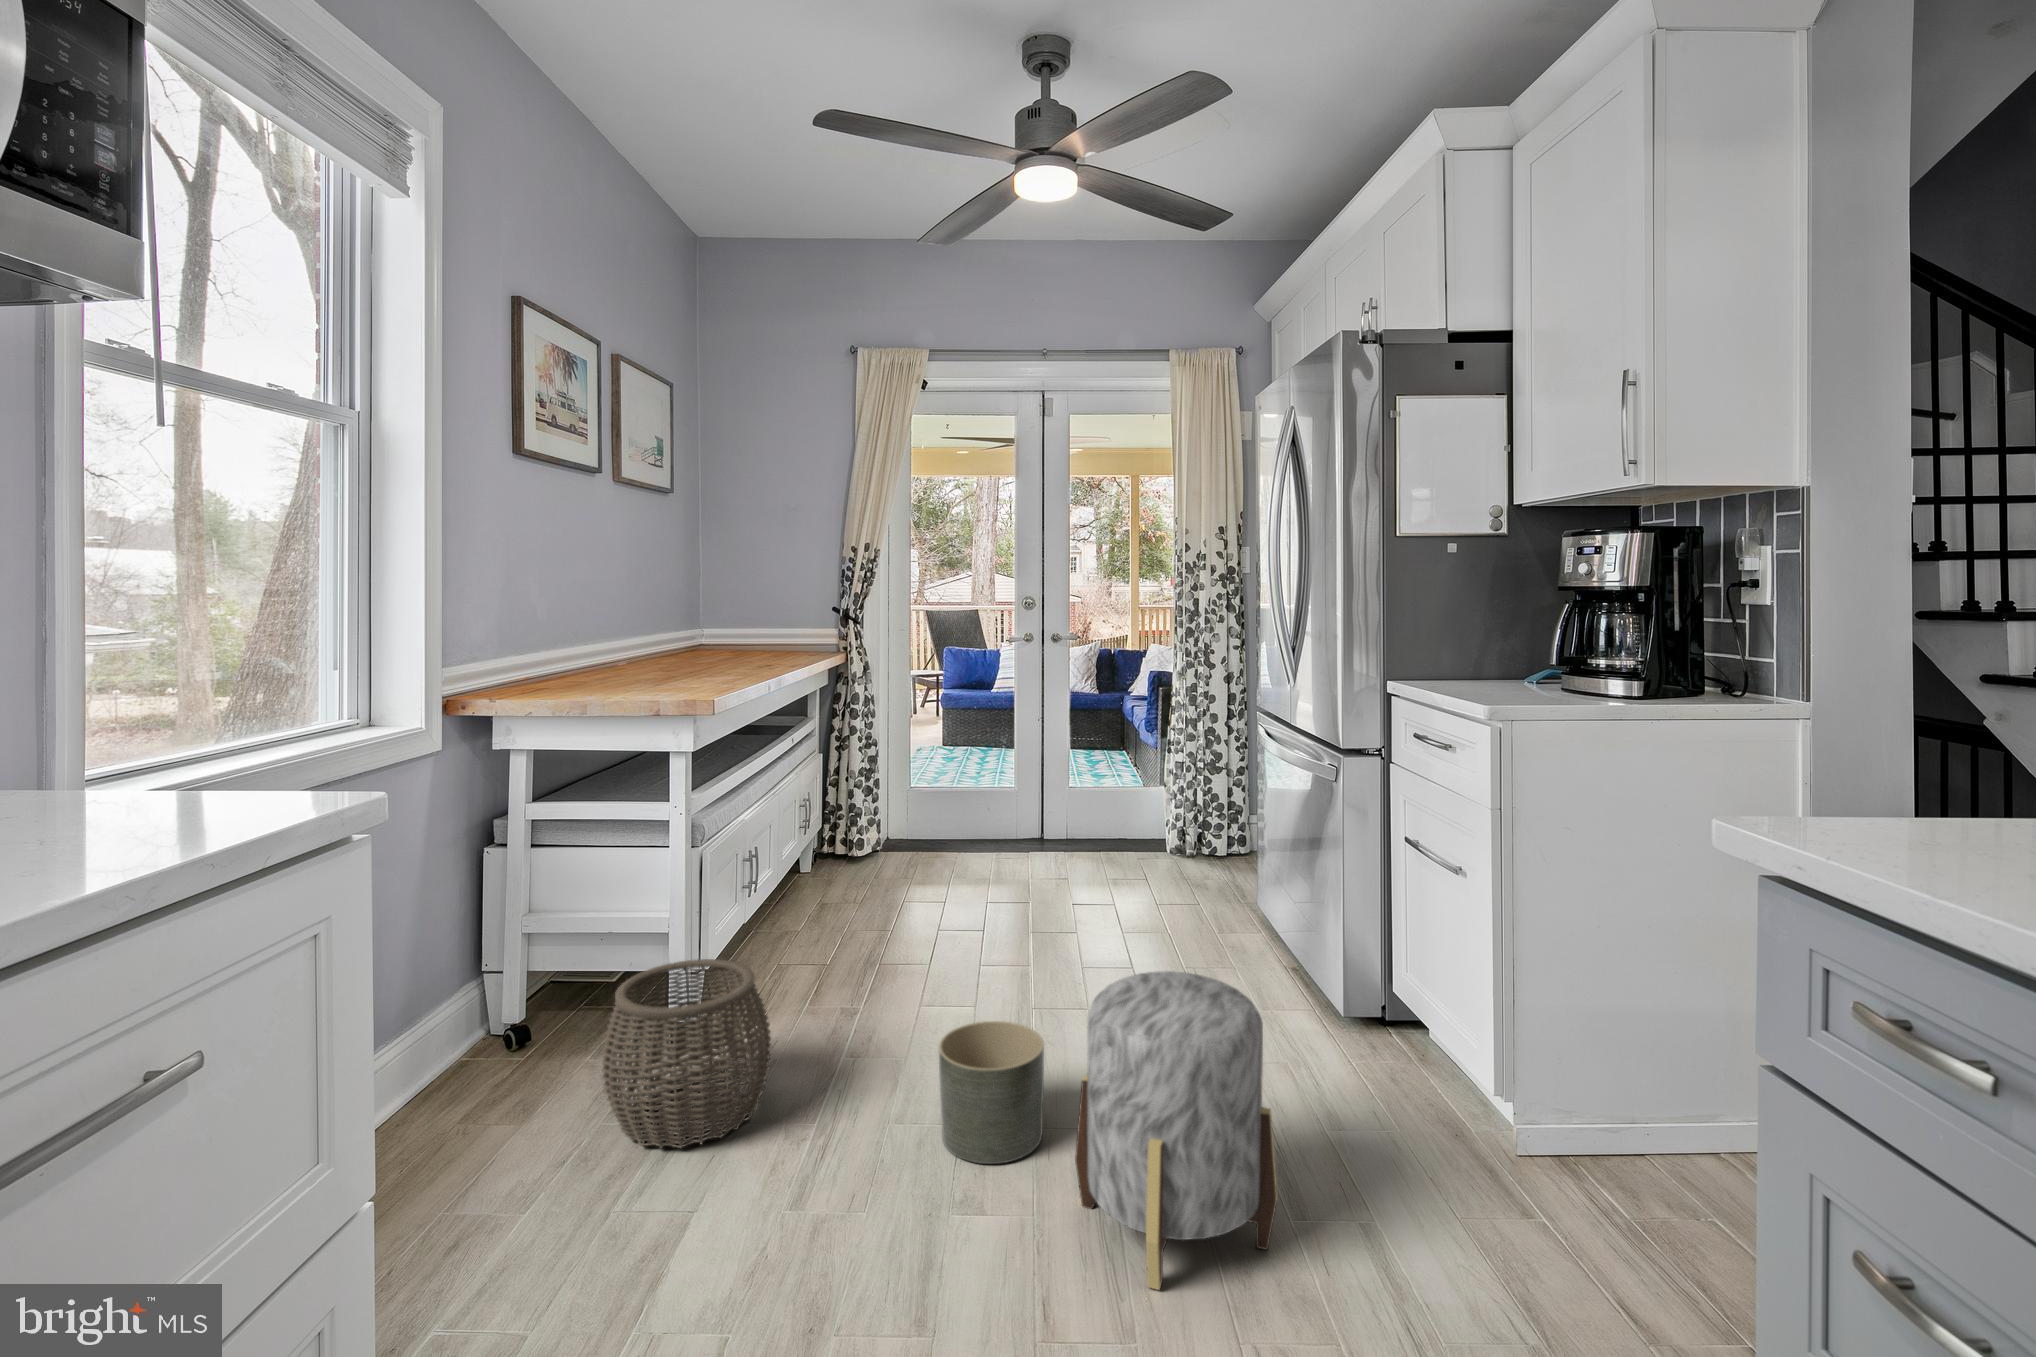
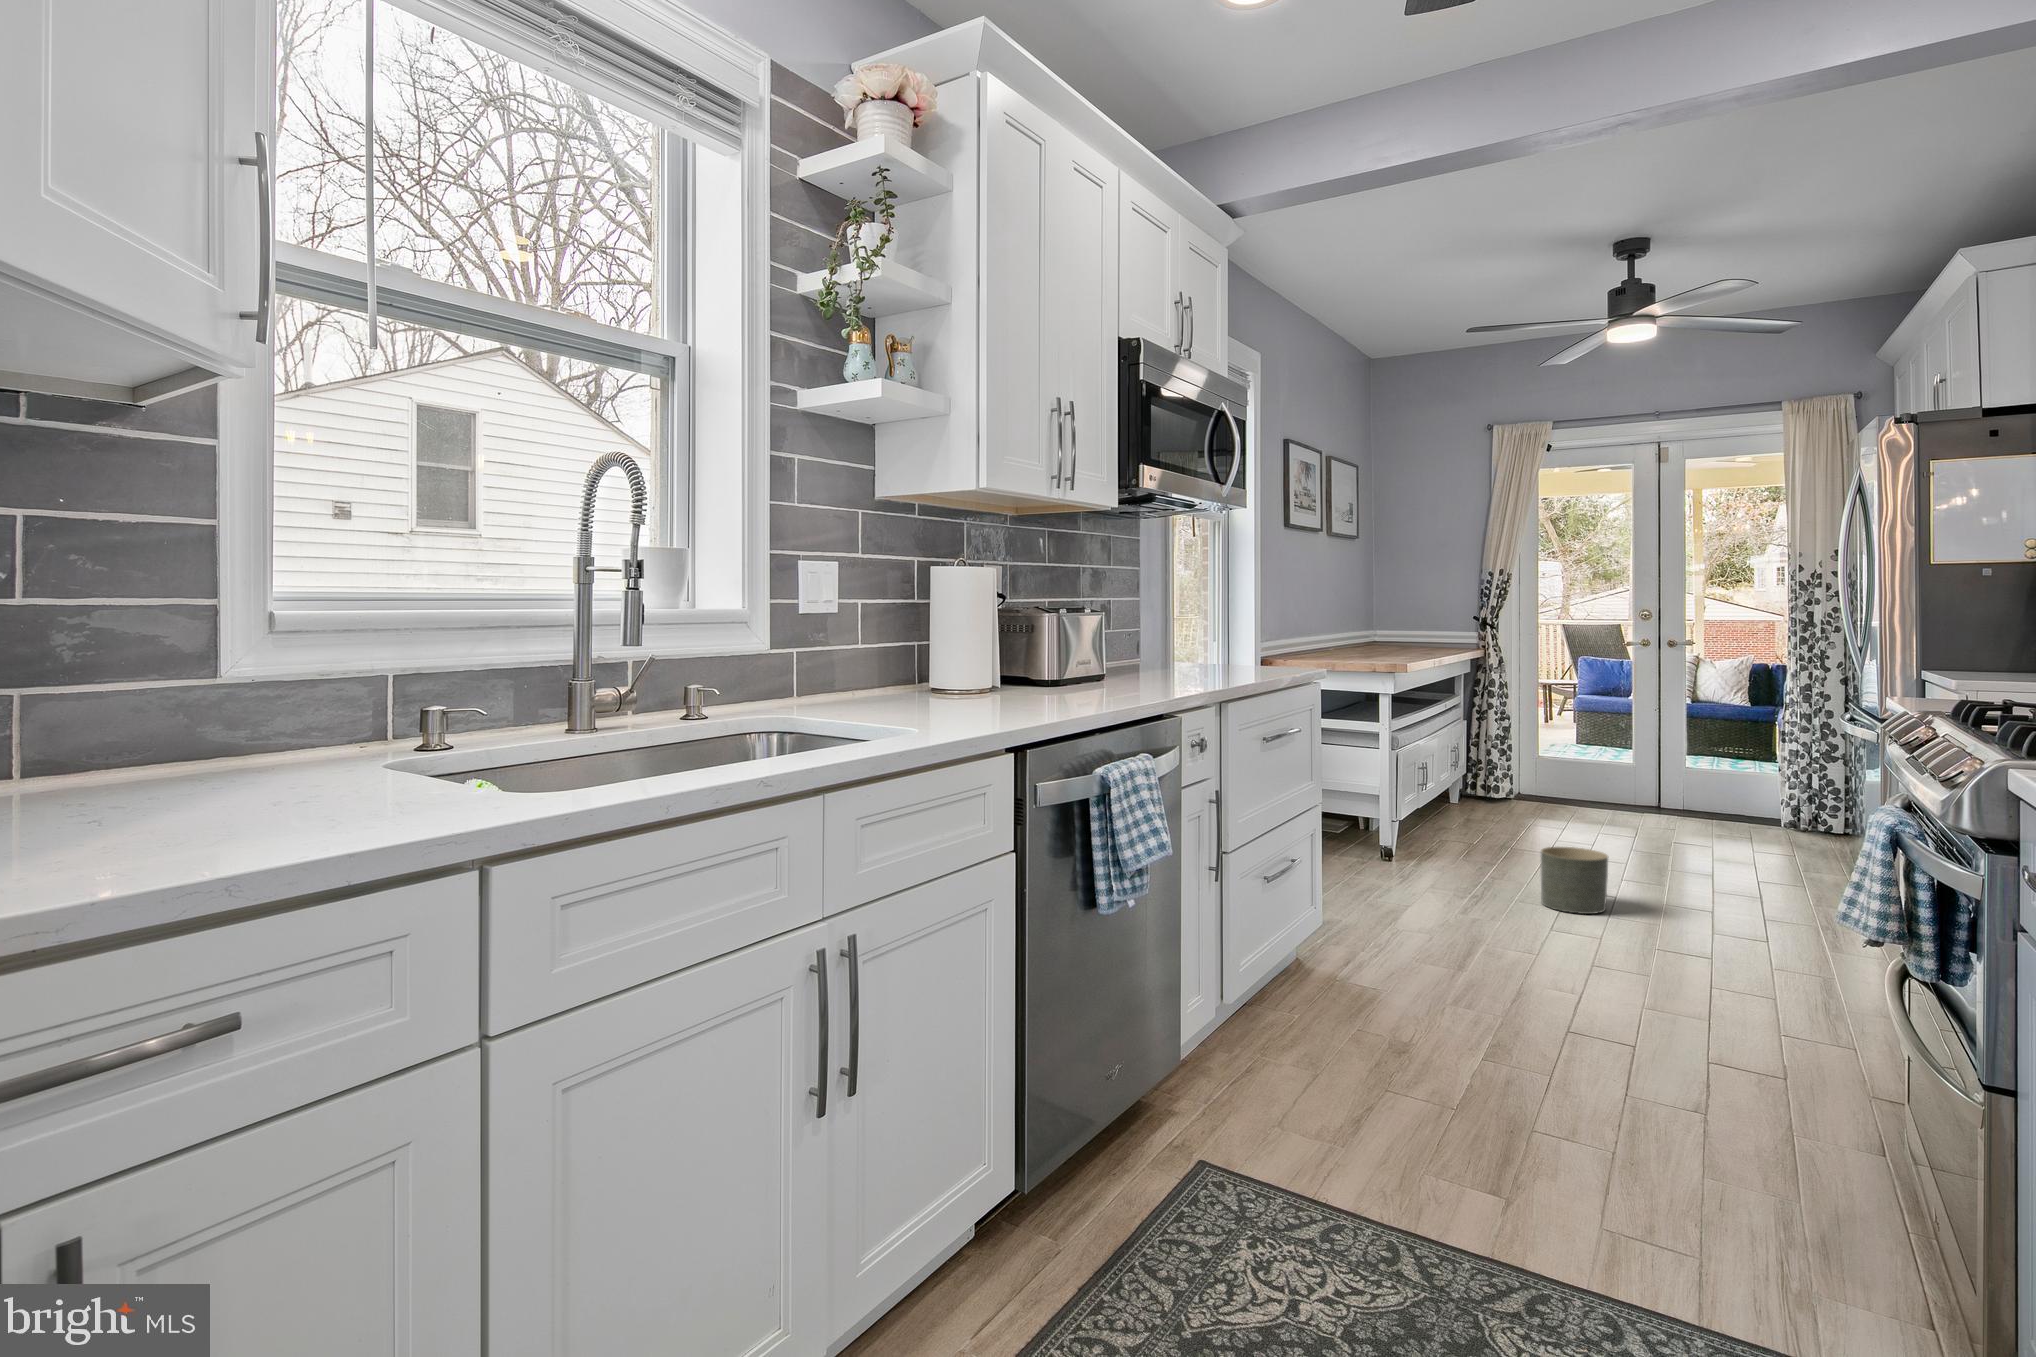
woven basket: present [602,959,771,1149] -> none [1351,798,1441,882]
stool: present [1075,971,1278,1290] -> none [1619,808,1745,958]

